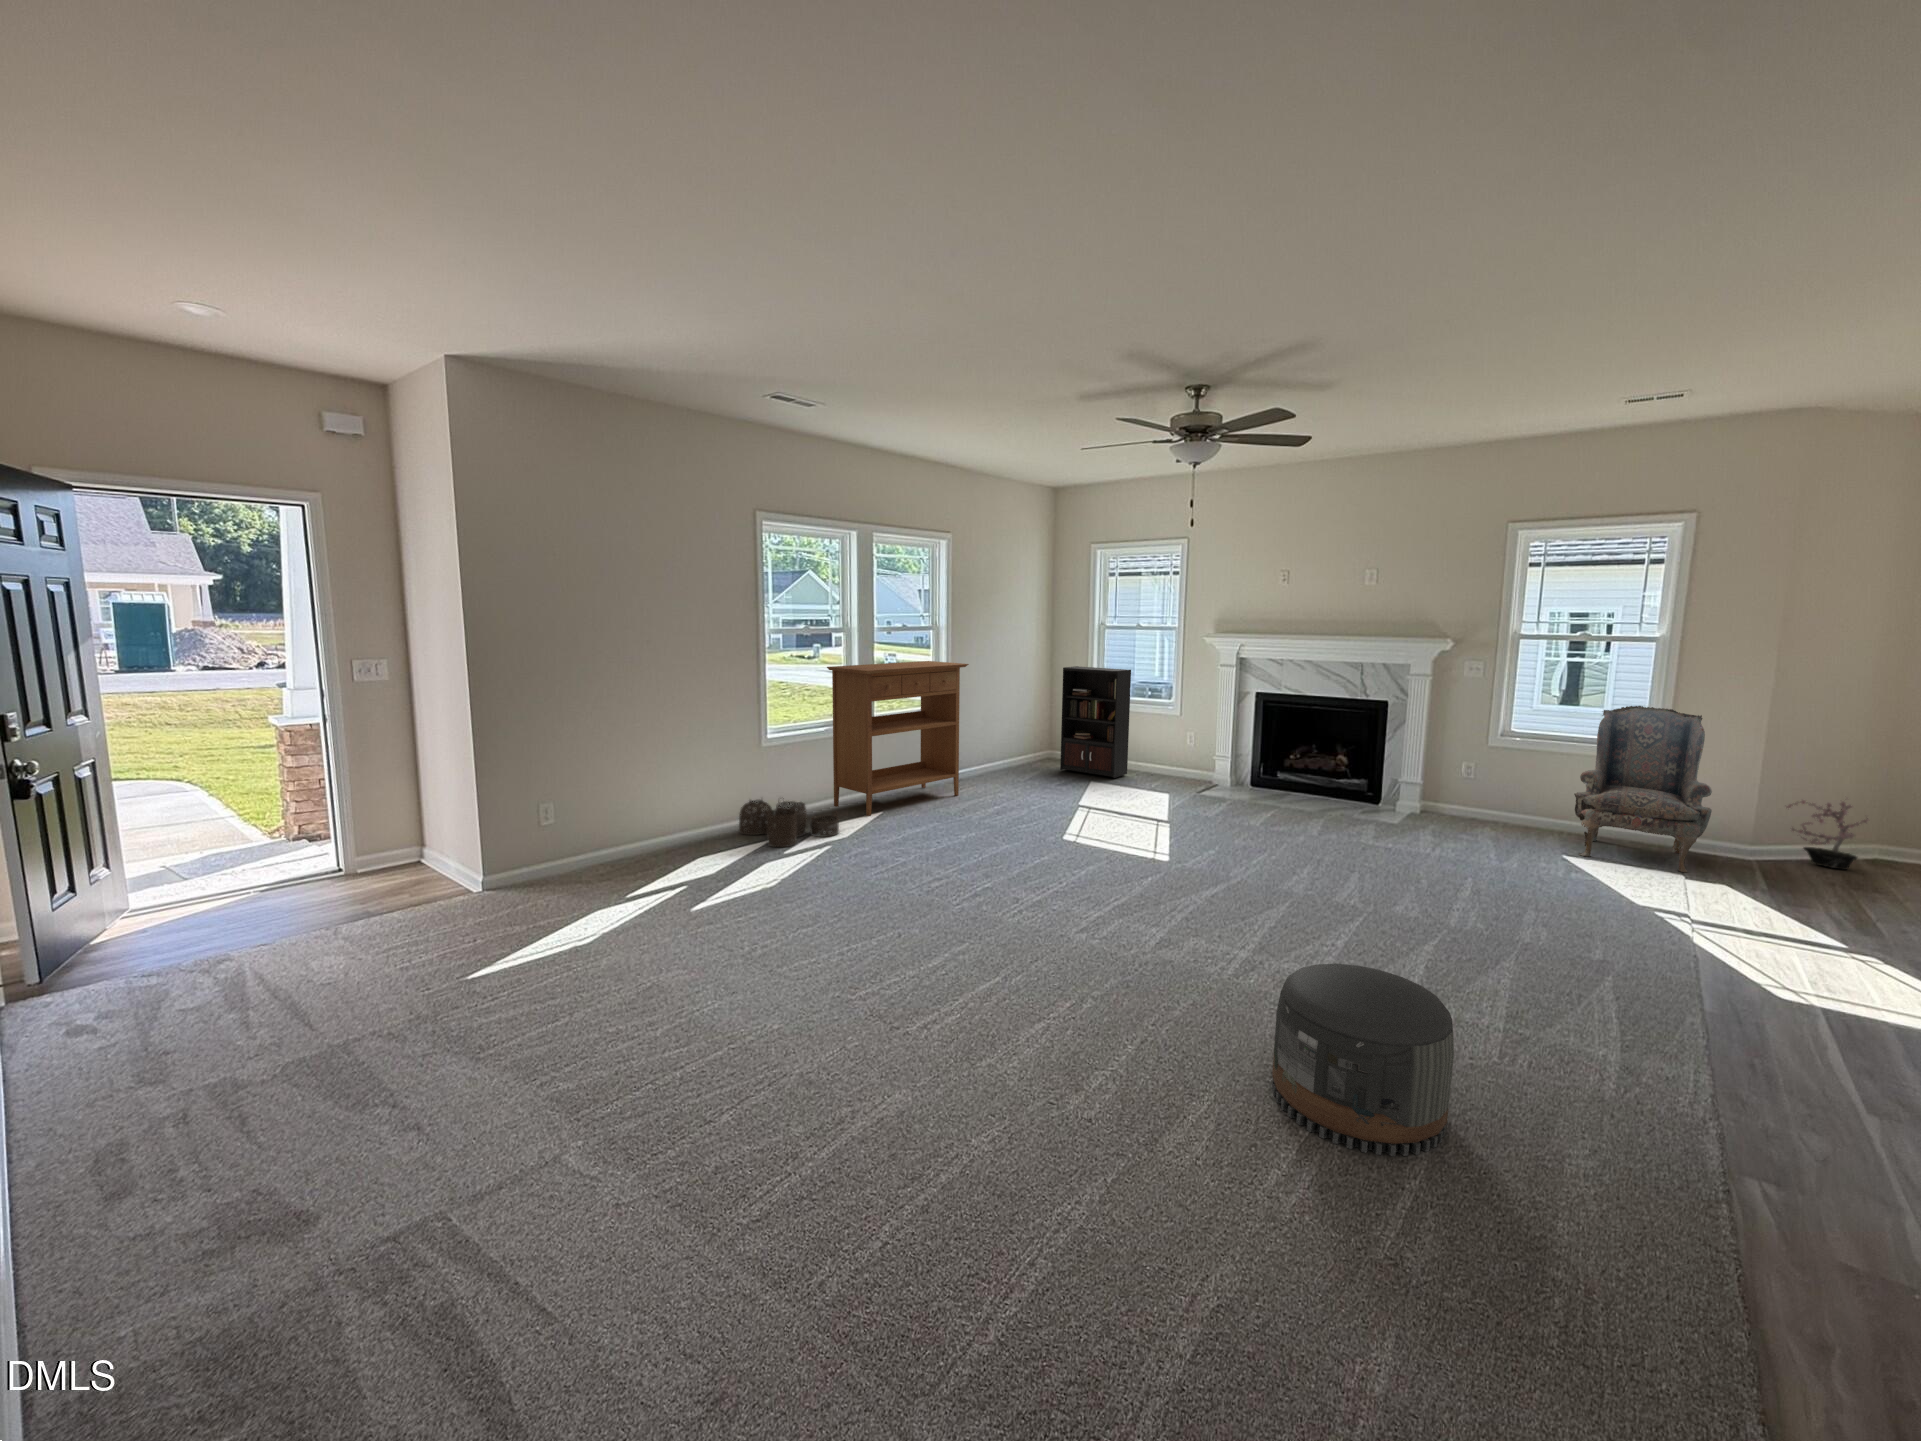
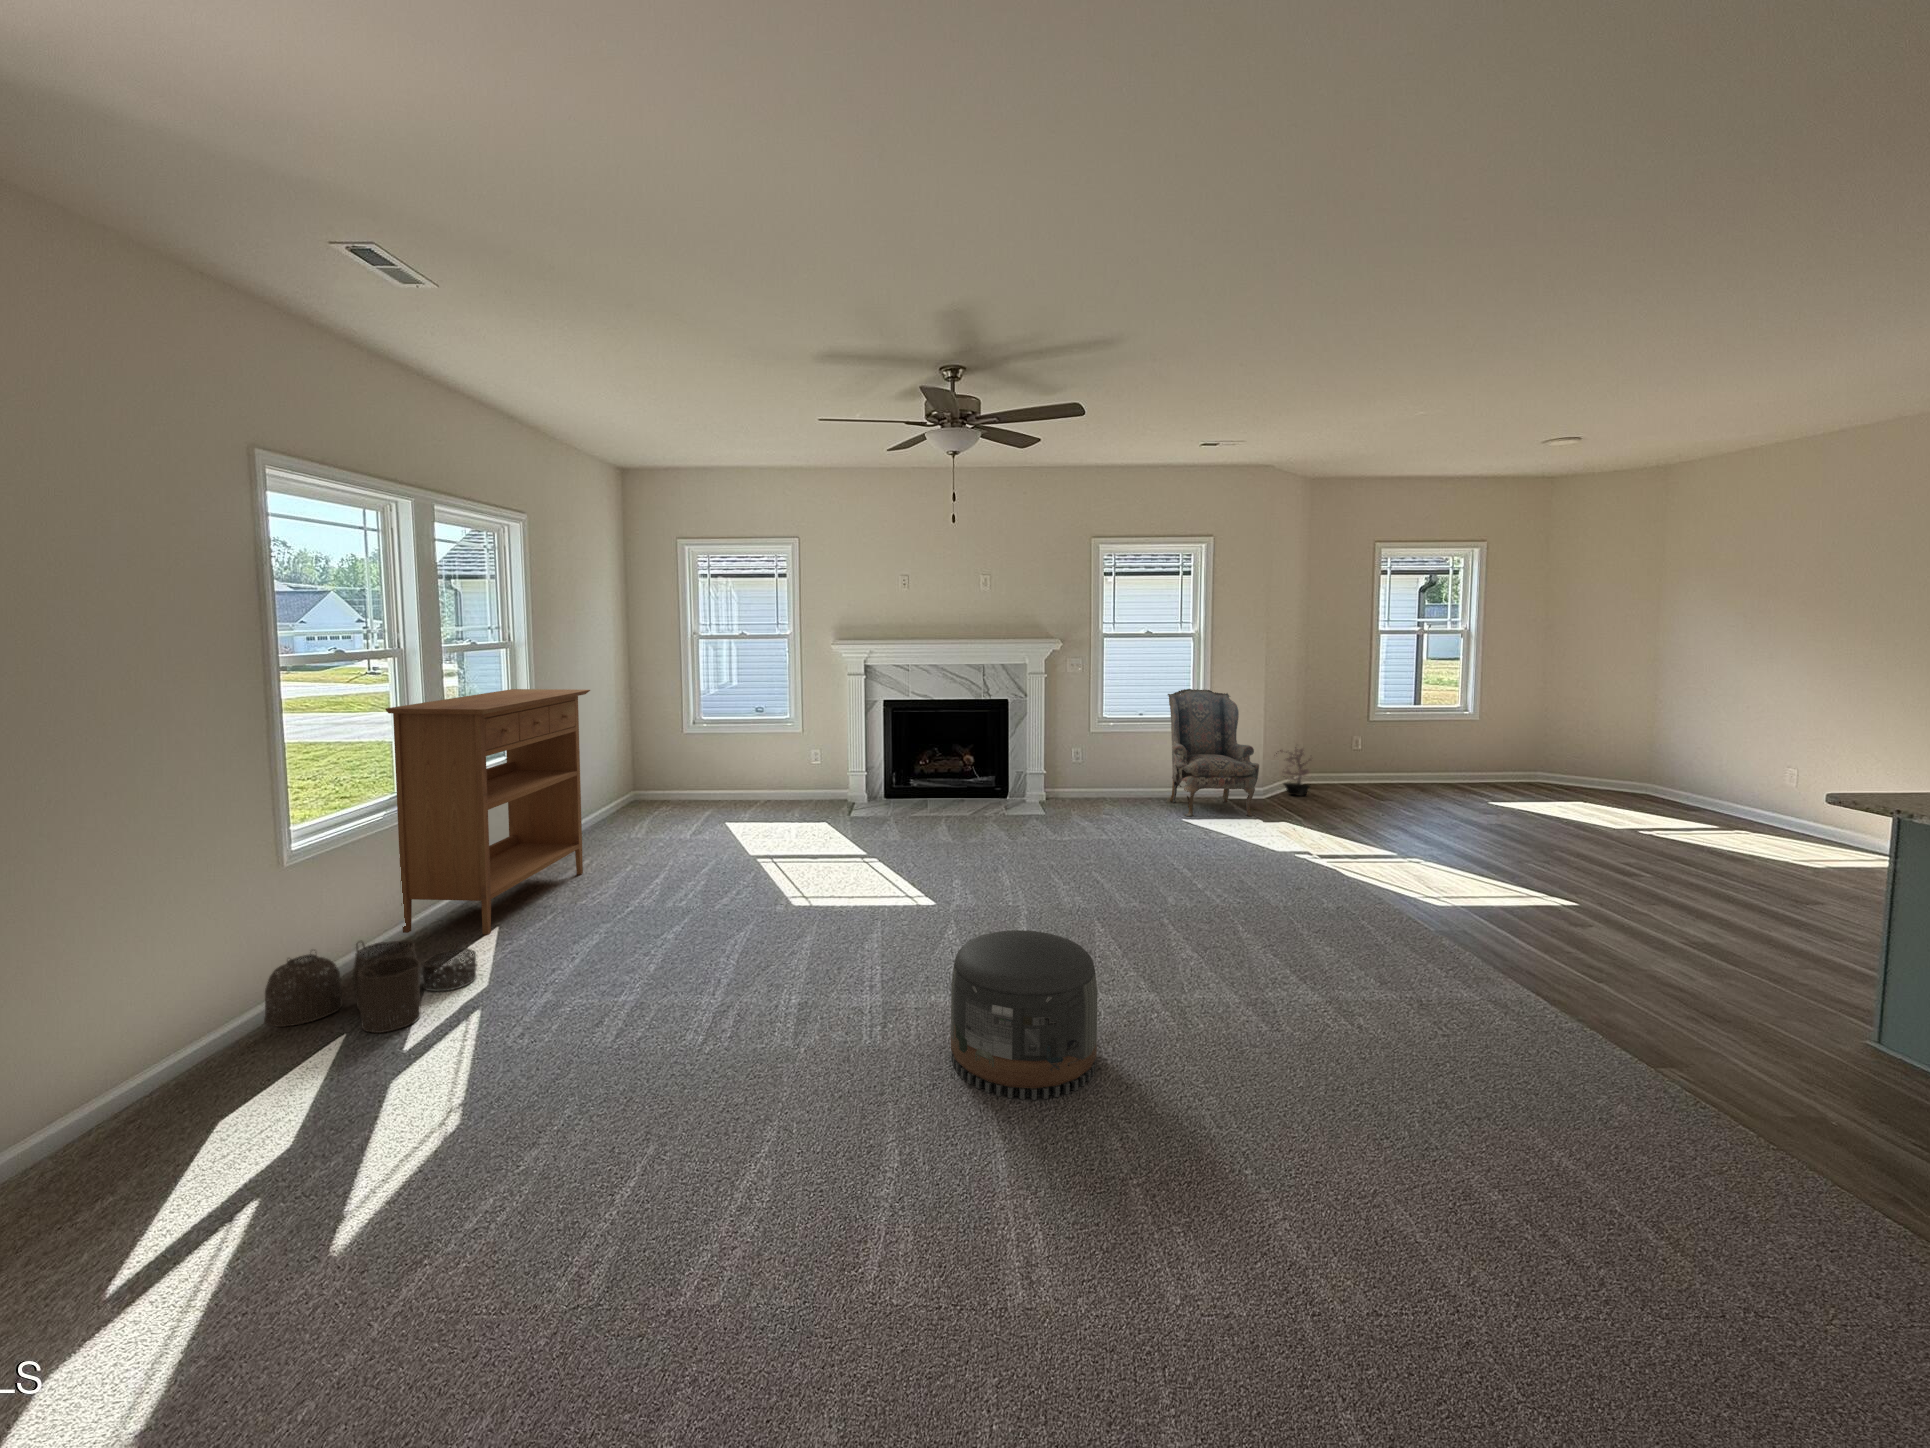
bookcase: present [1060,666,1153,778] -> none [666,685,776,815]
pouf: present [1272,964,1454,1156] -> present [951,930,1098,1100]

